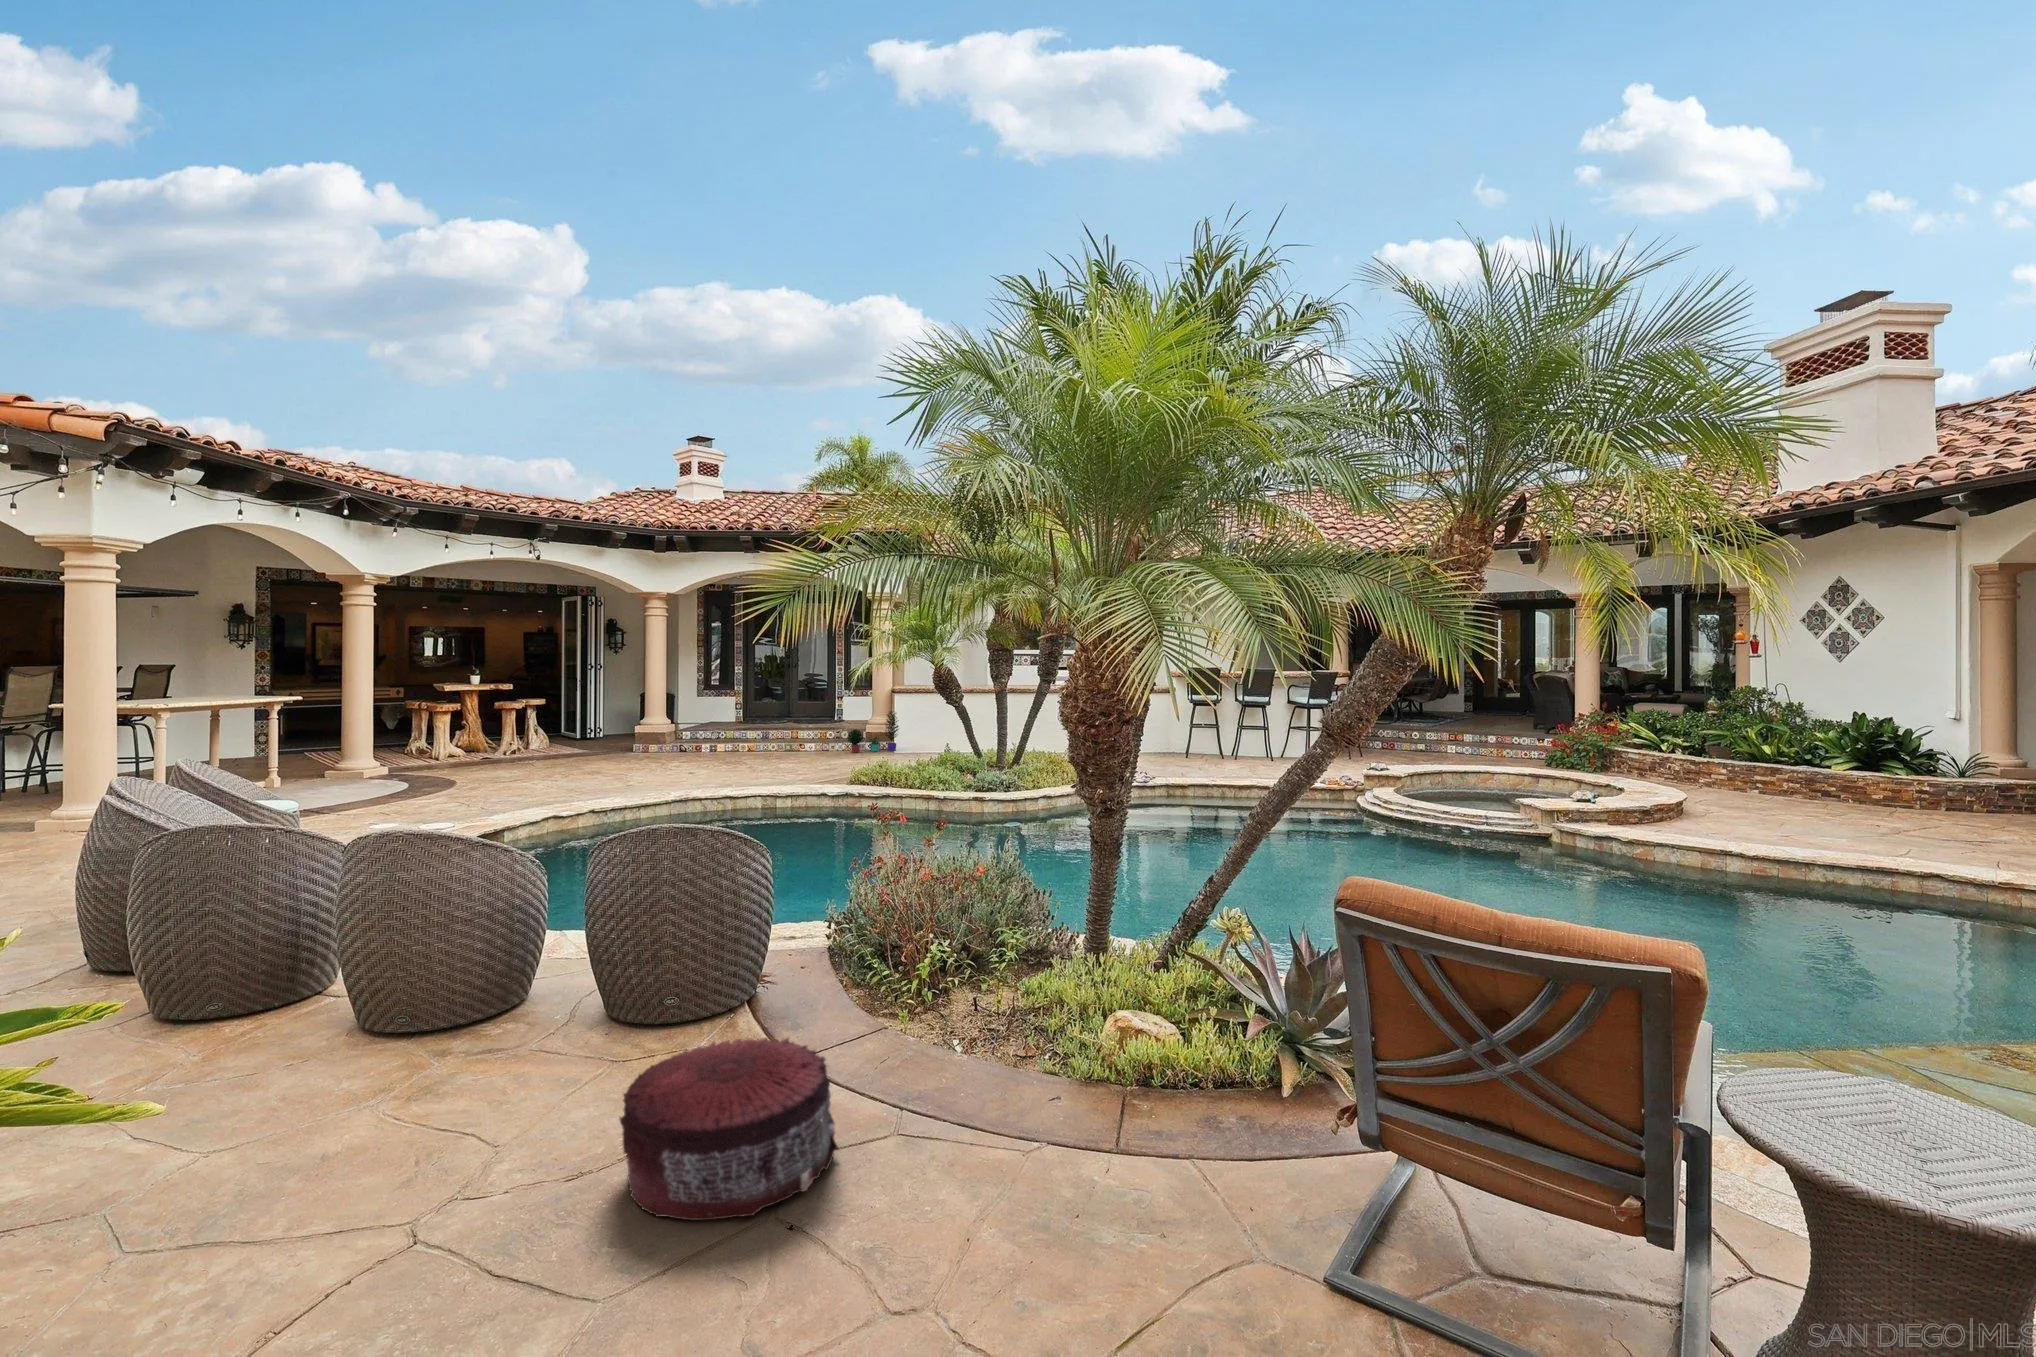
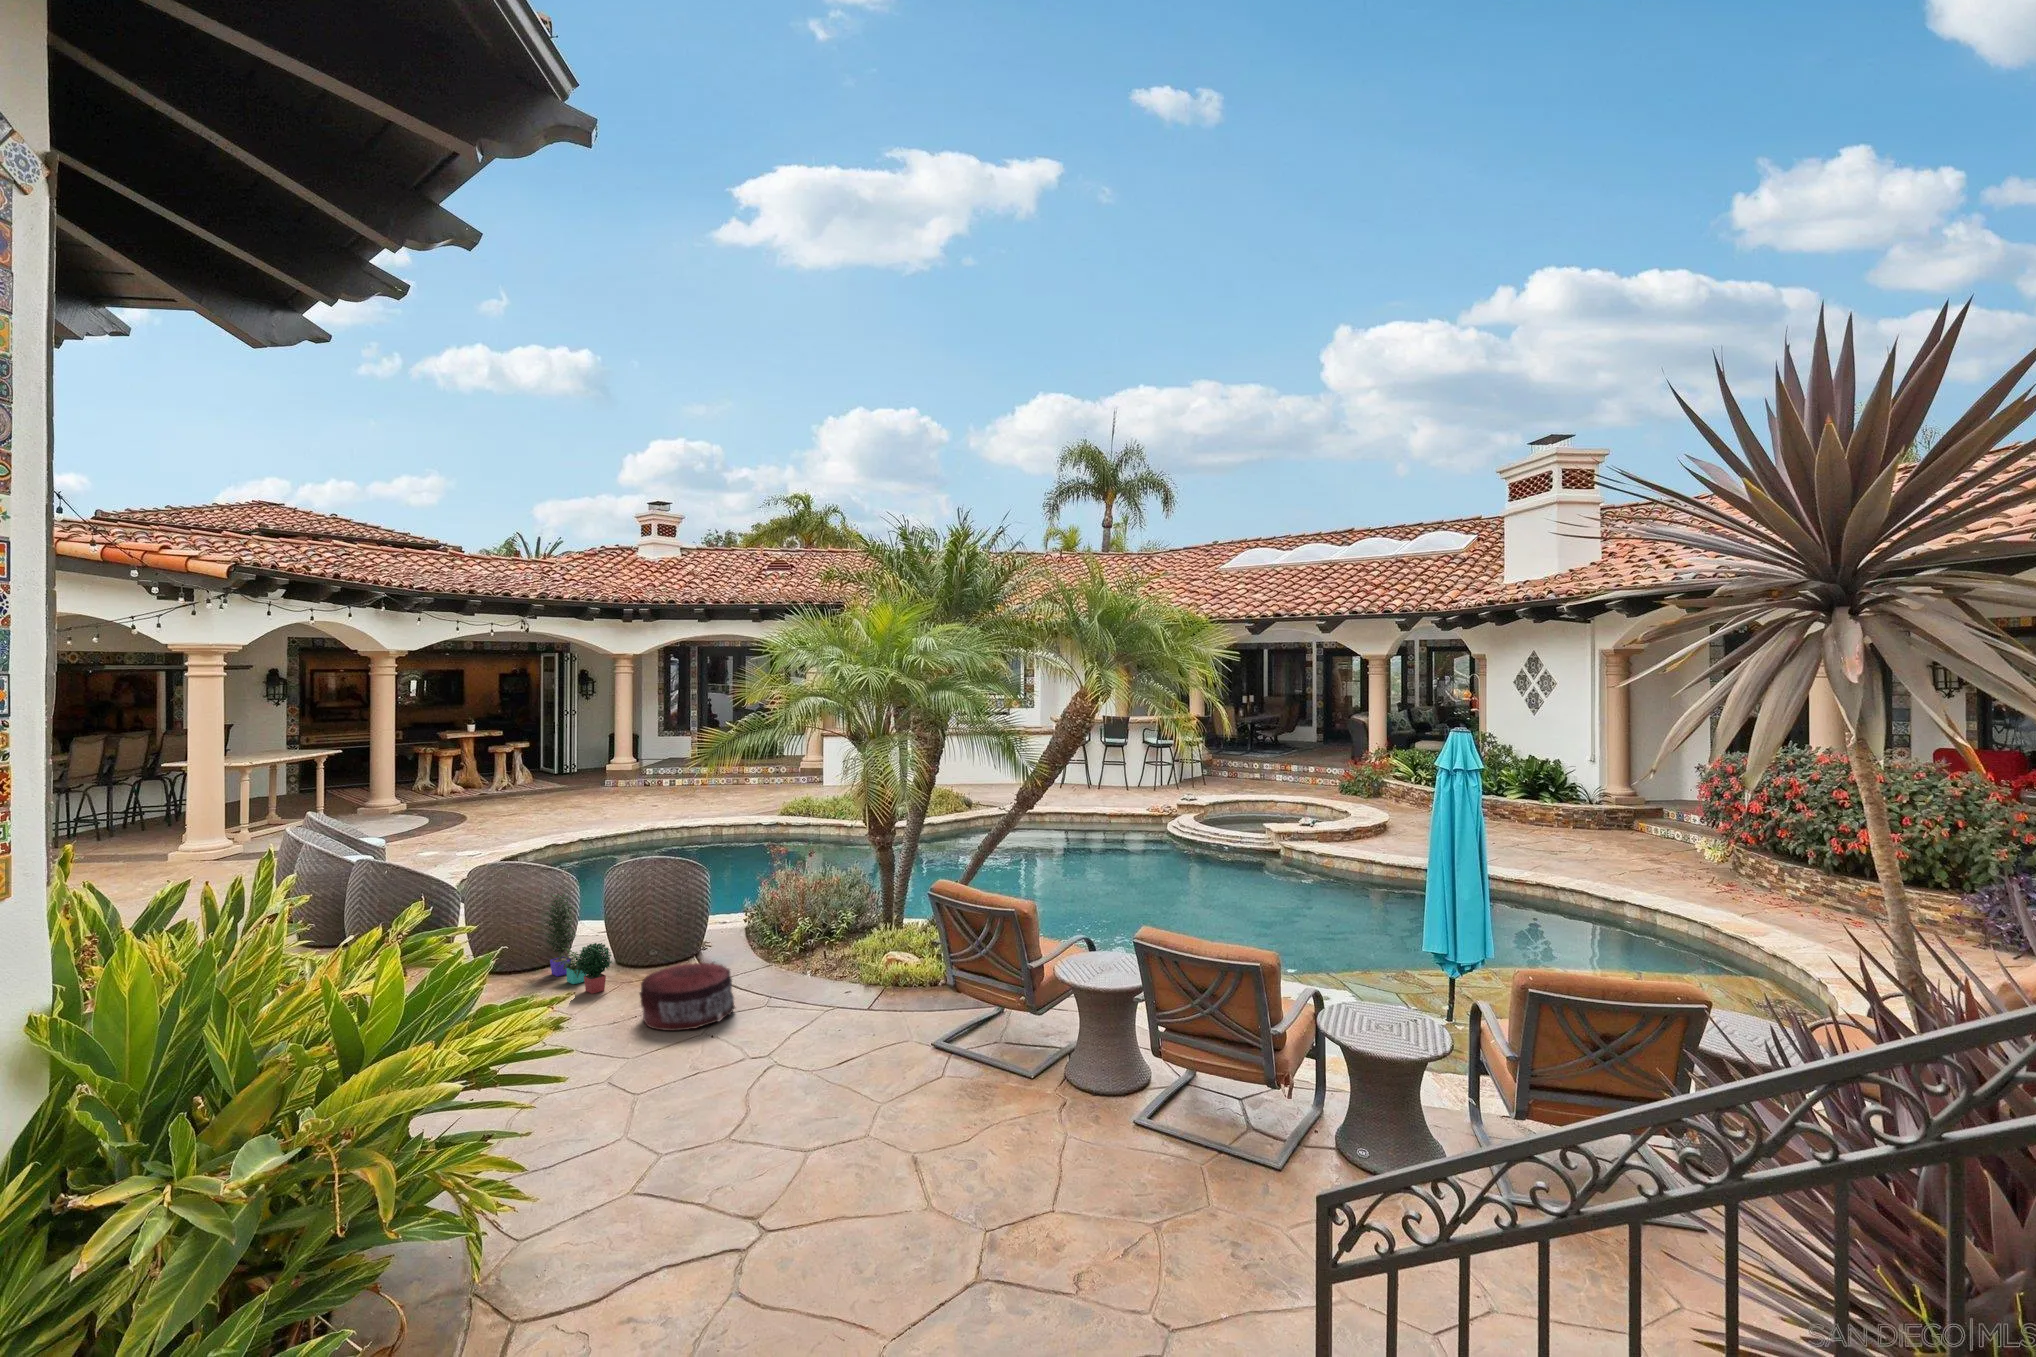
potted plant: present [848,711,898,753] -> present [545,894,612,994]

